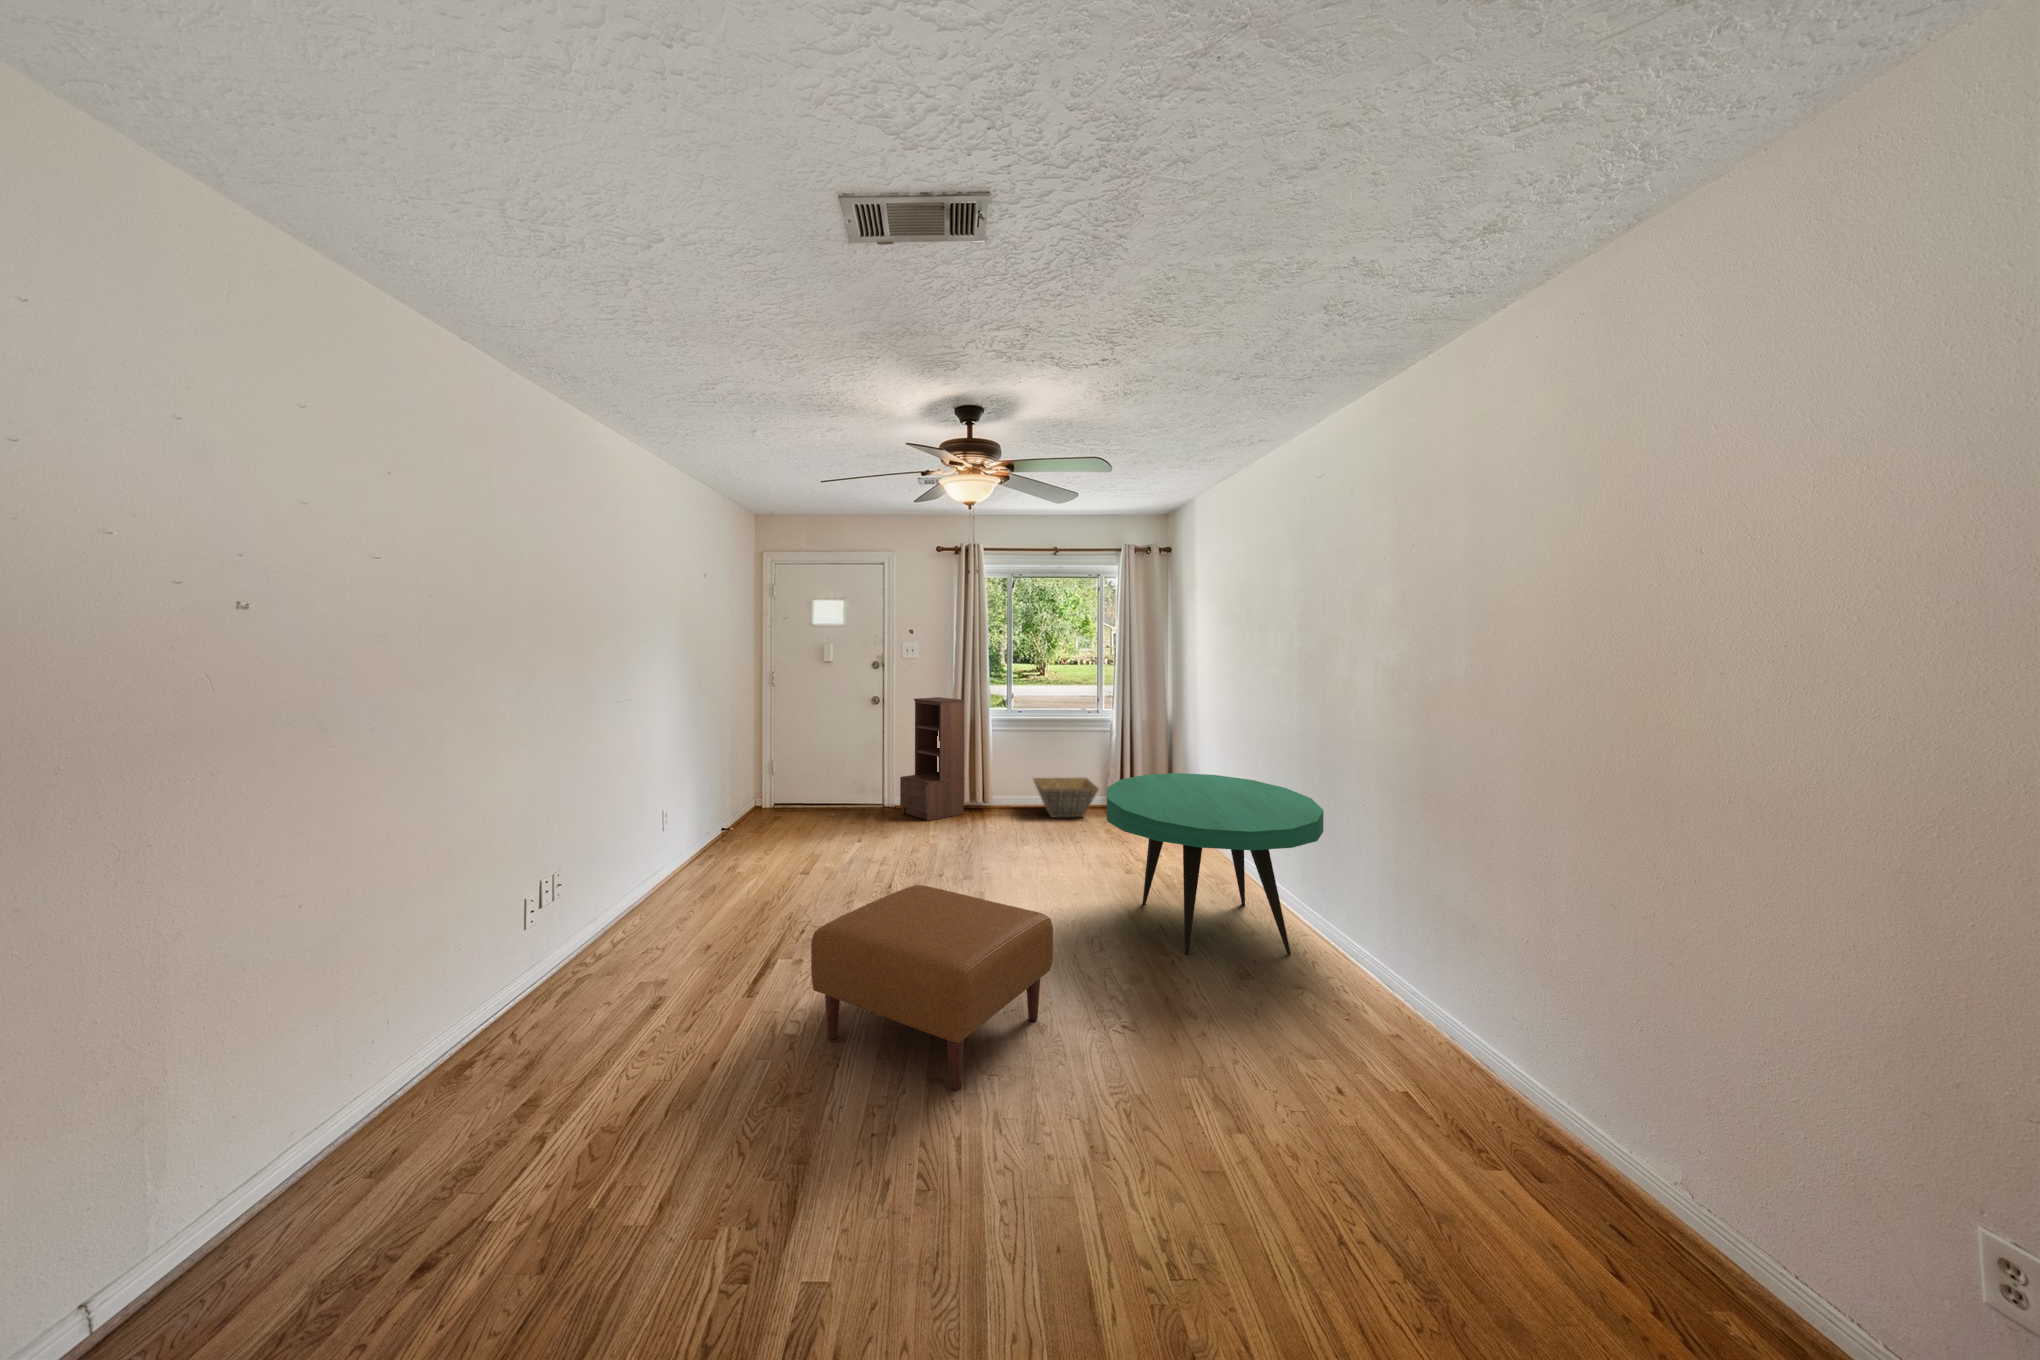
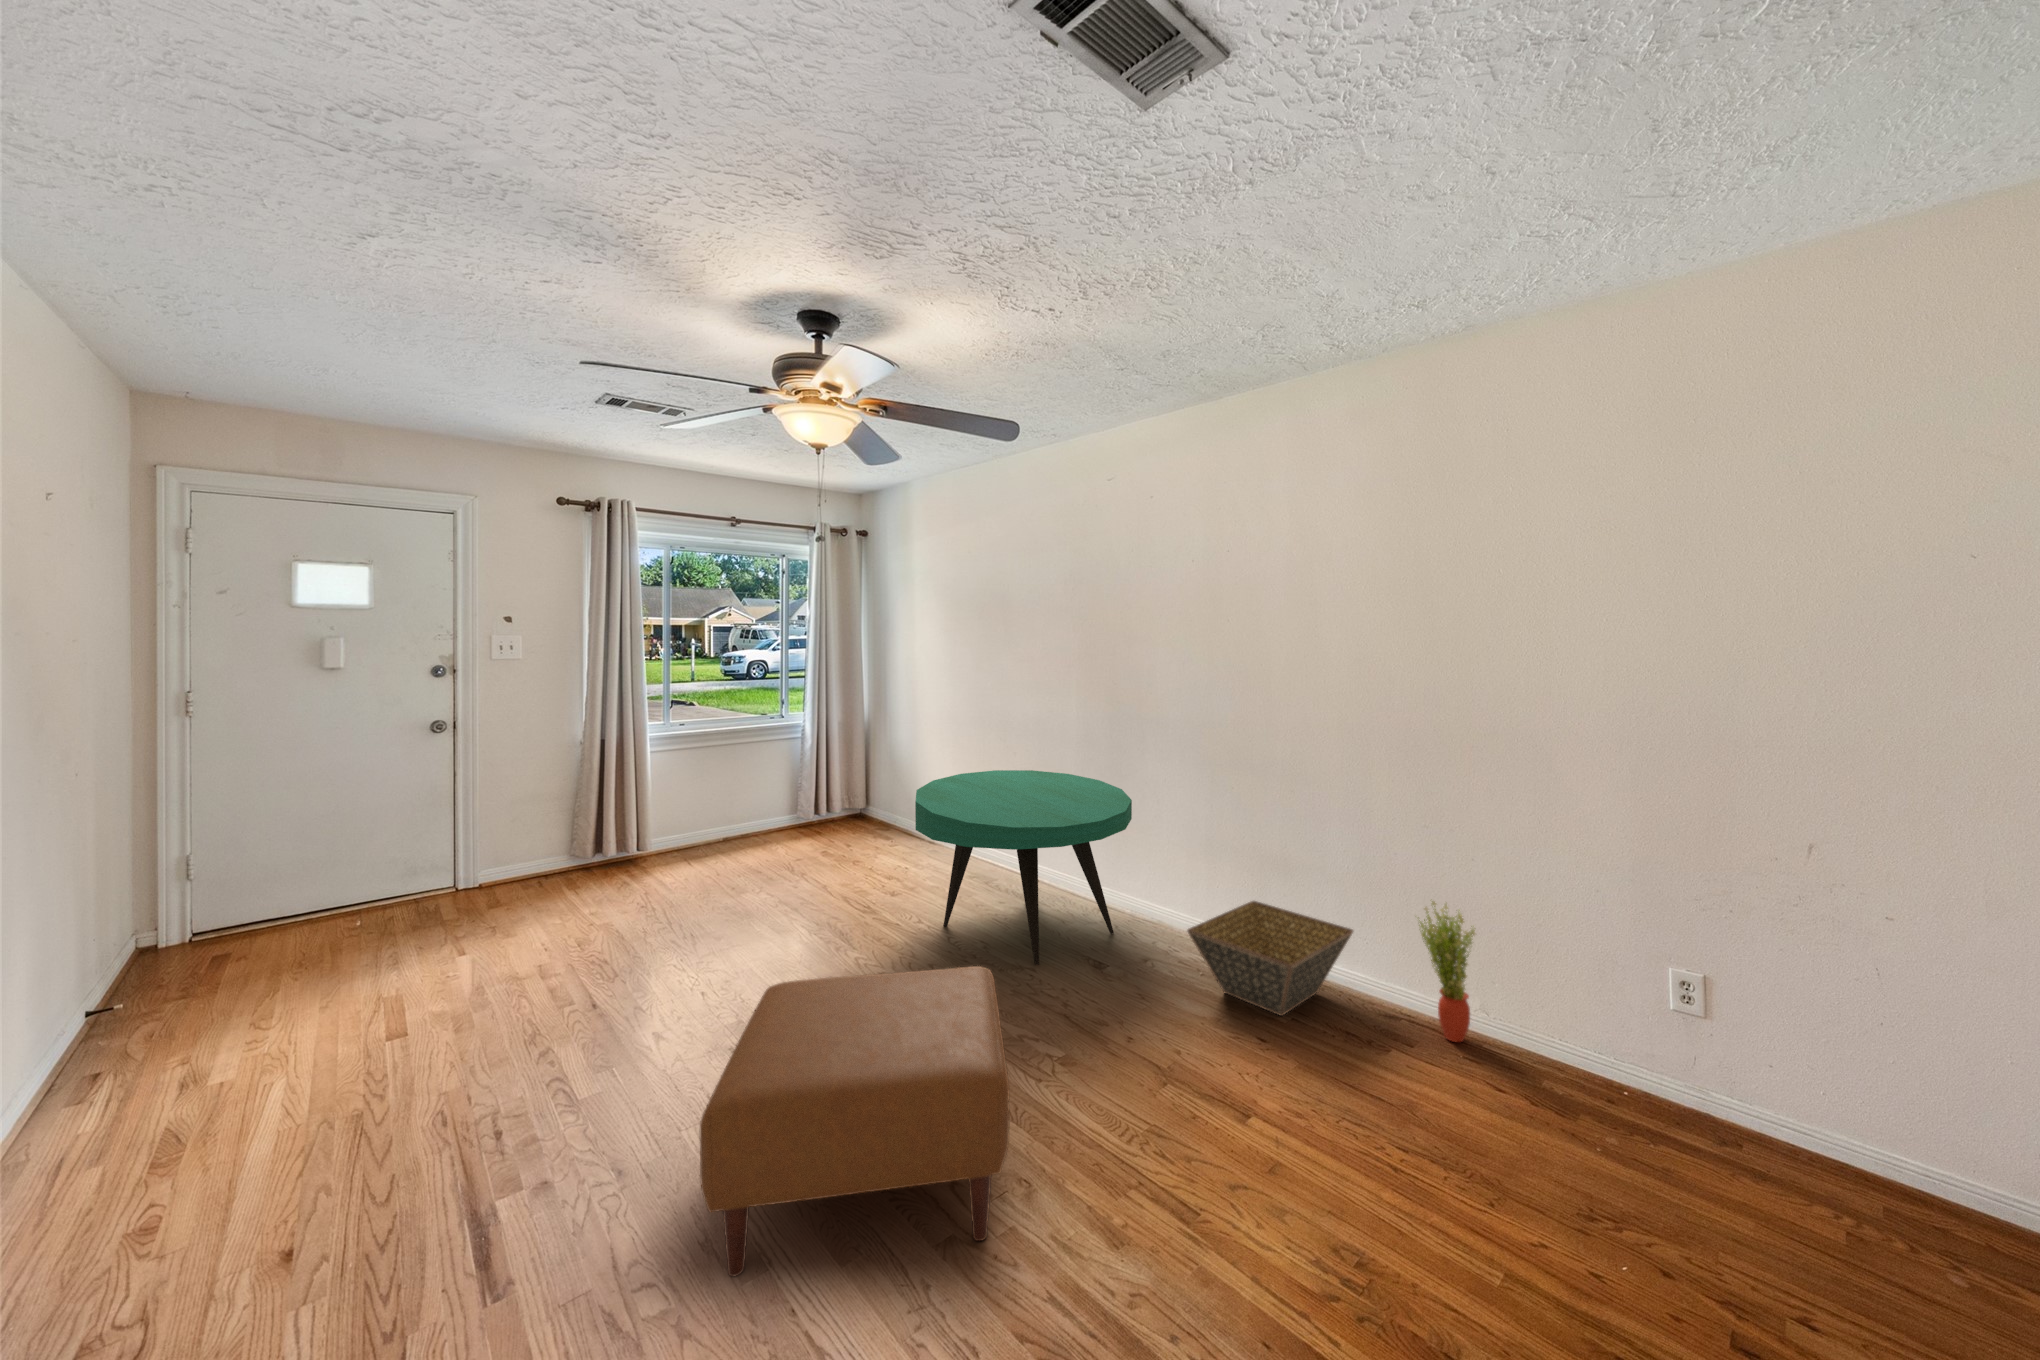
bookshelf: present [900,697,965,821] -> none [499,714,611,895]
basket: present [1033,778,1098,817] -> present [1187,901,1353,1016]
potted plant: none [1559,1003,1649,1206] -> present [1419,901,1475,1042]

